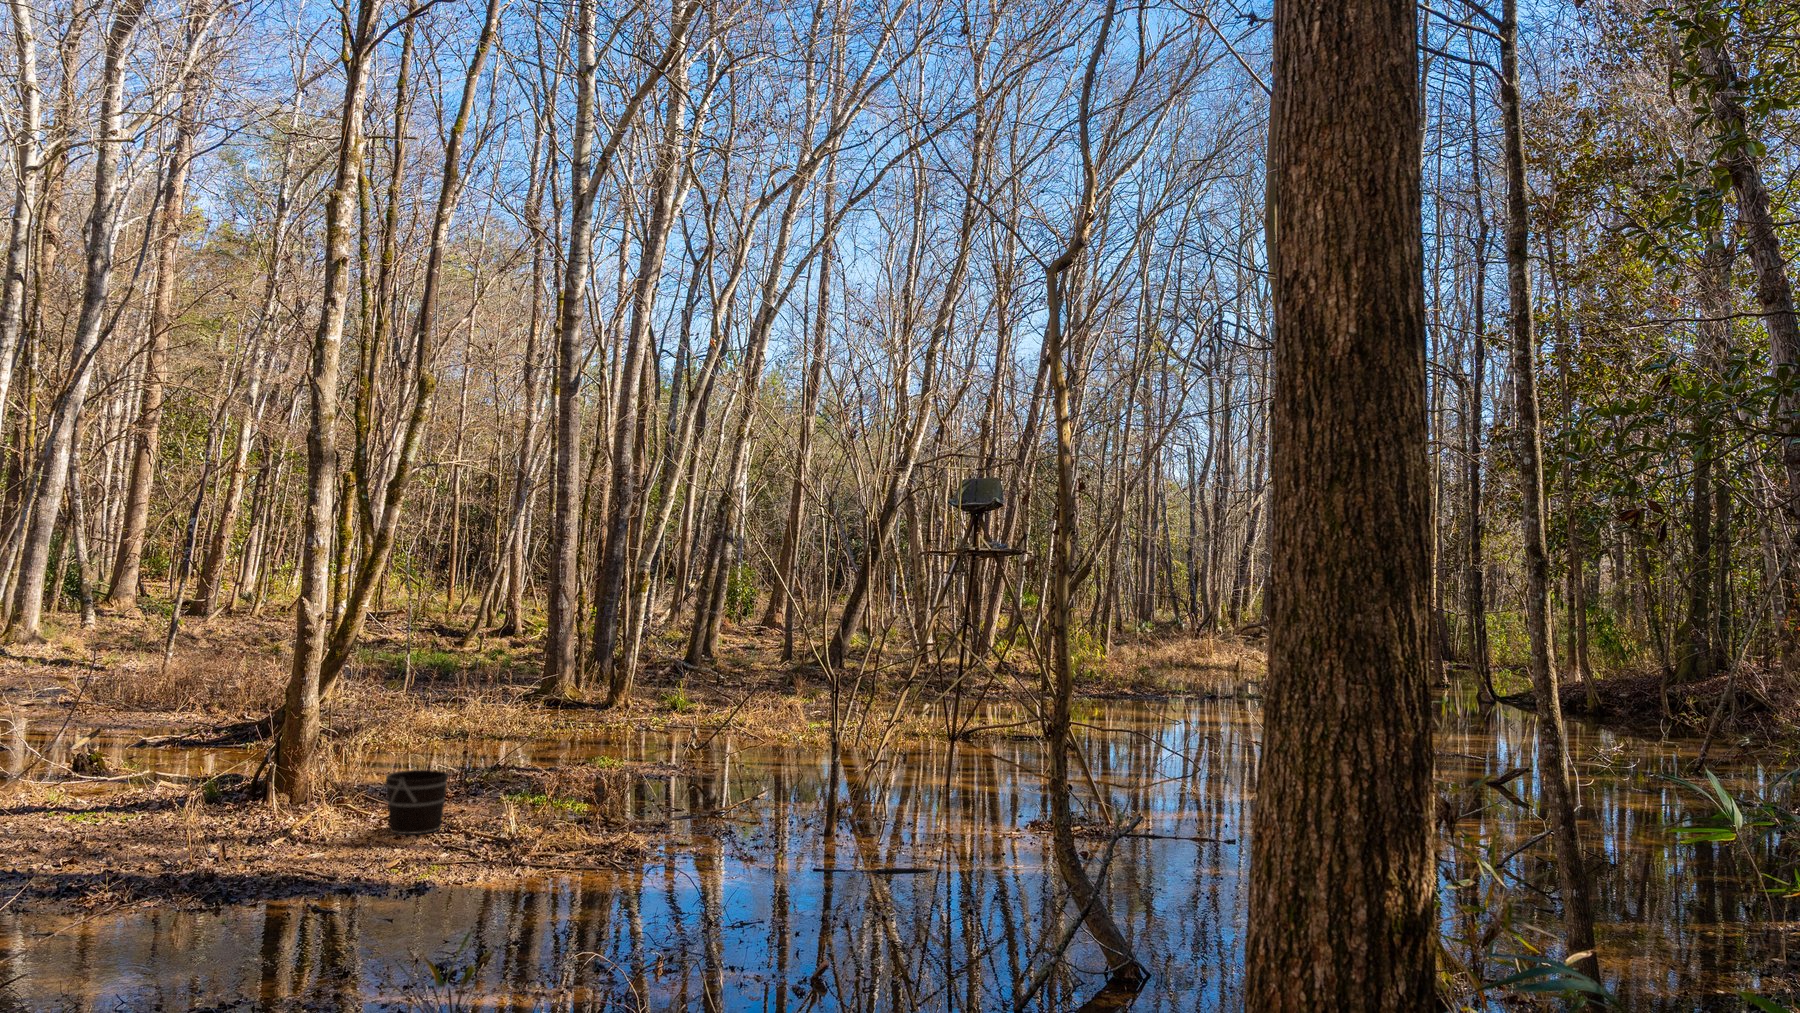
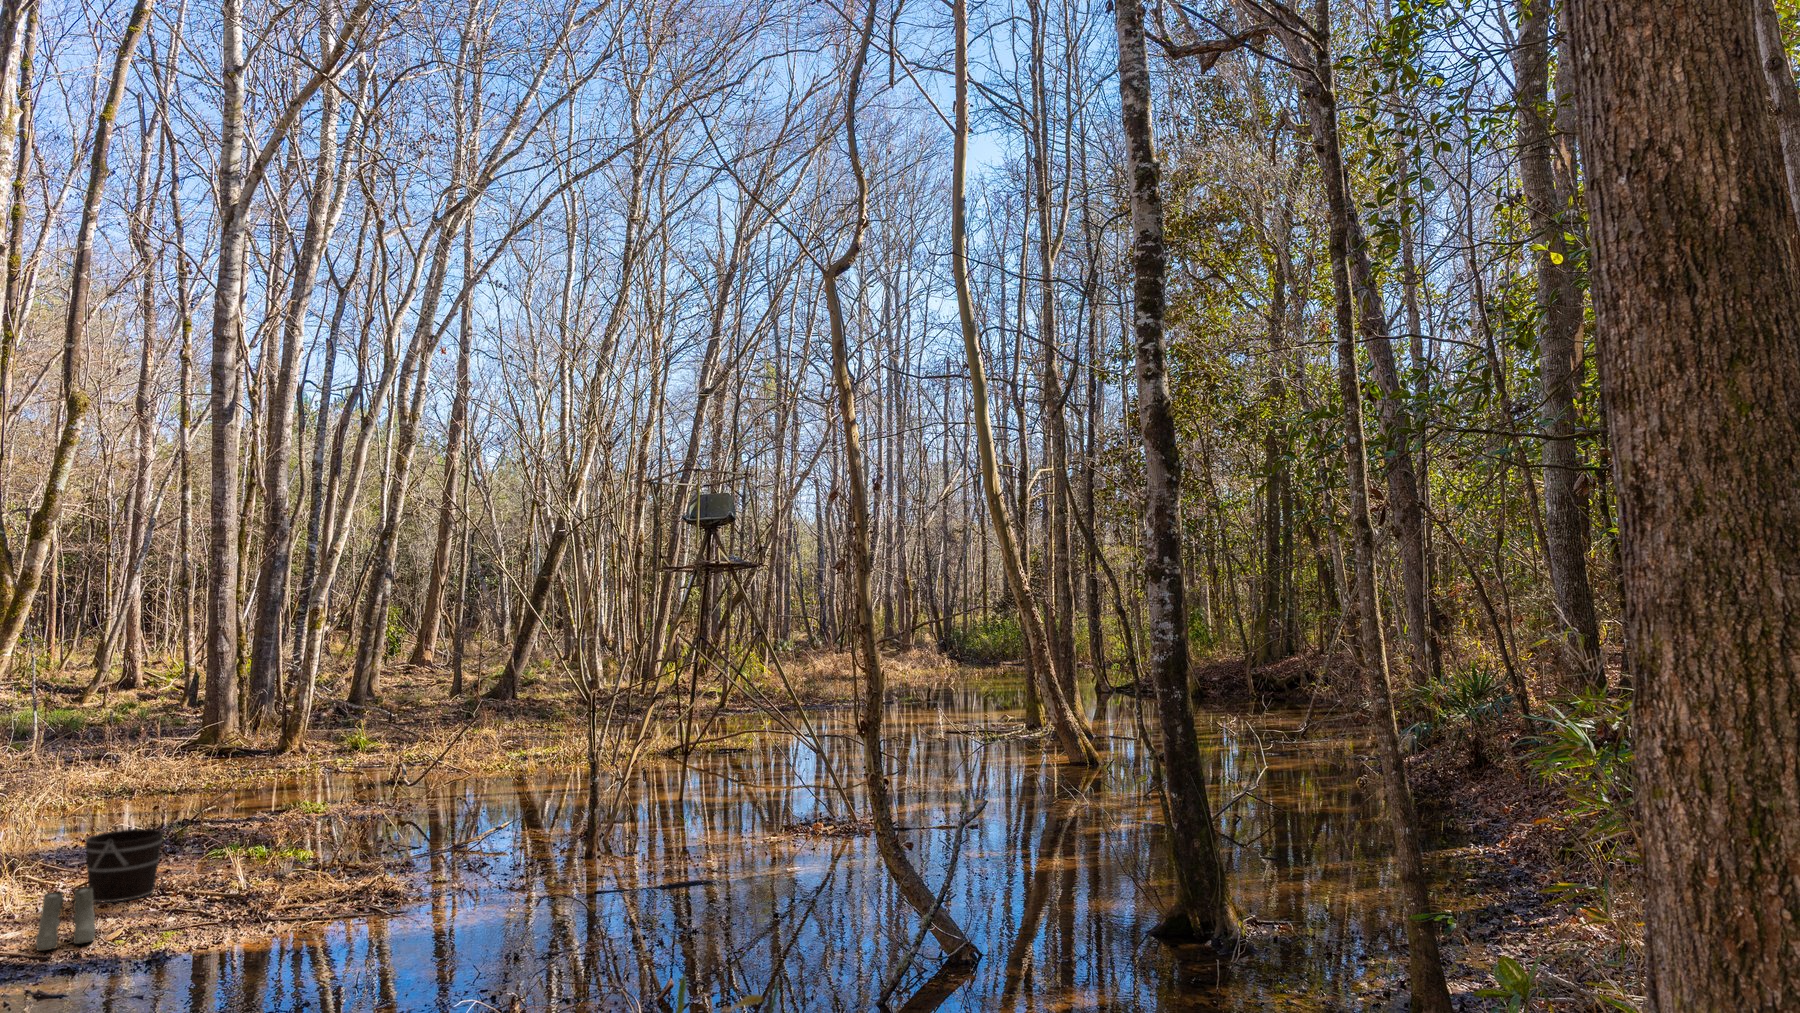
boots: none [331,818,378,871] -> present [36,887,95,951]

